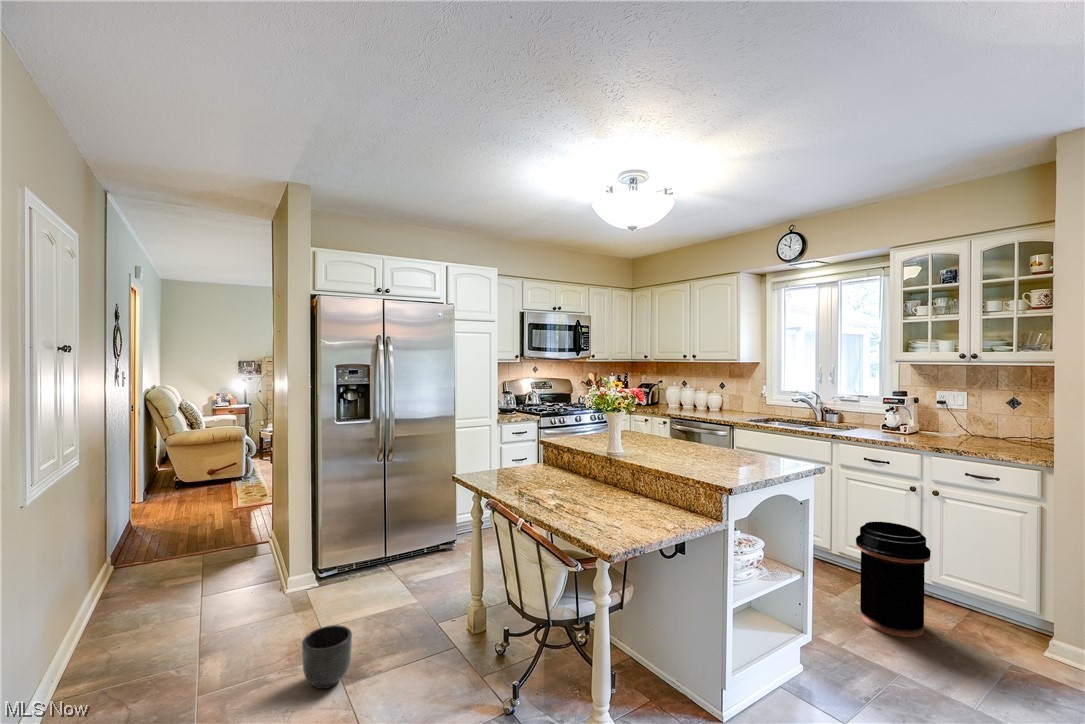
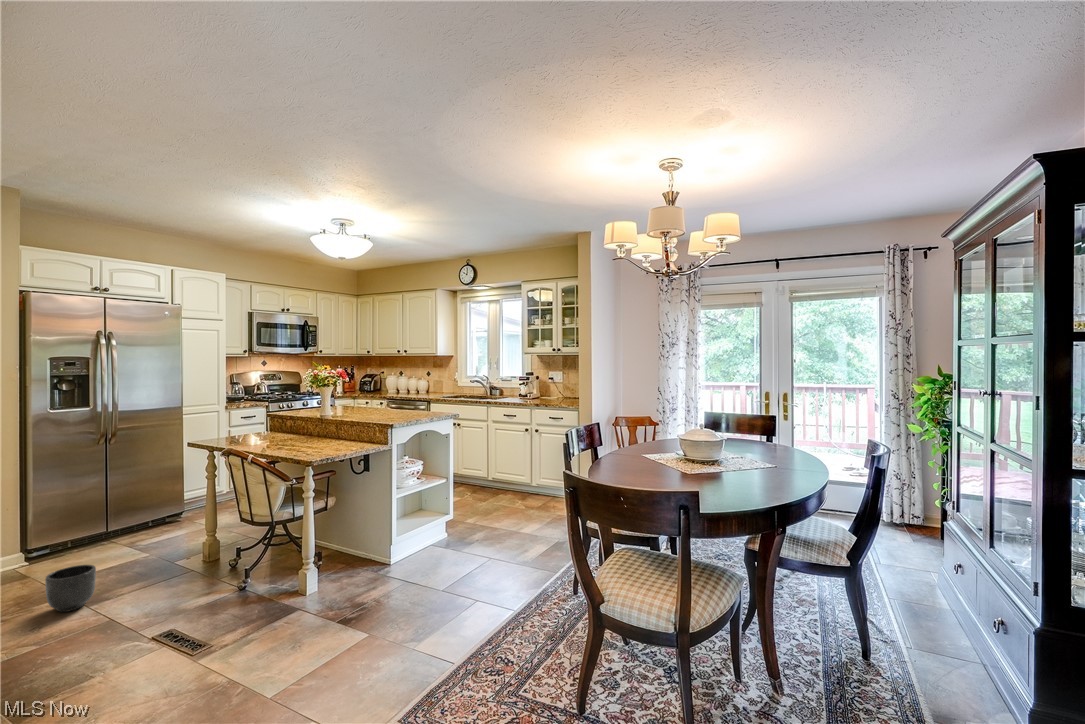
trash can: present [856,522,931,637] -> none [490,451,527,515]

